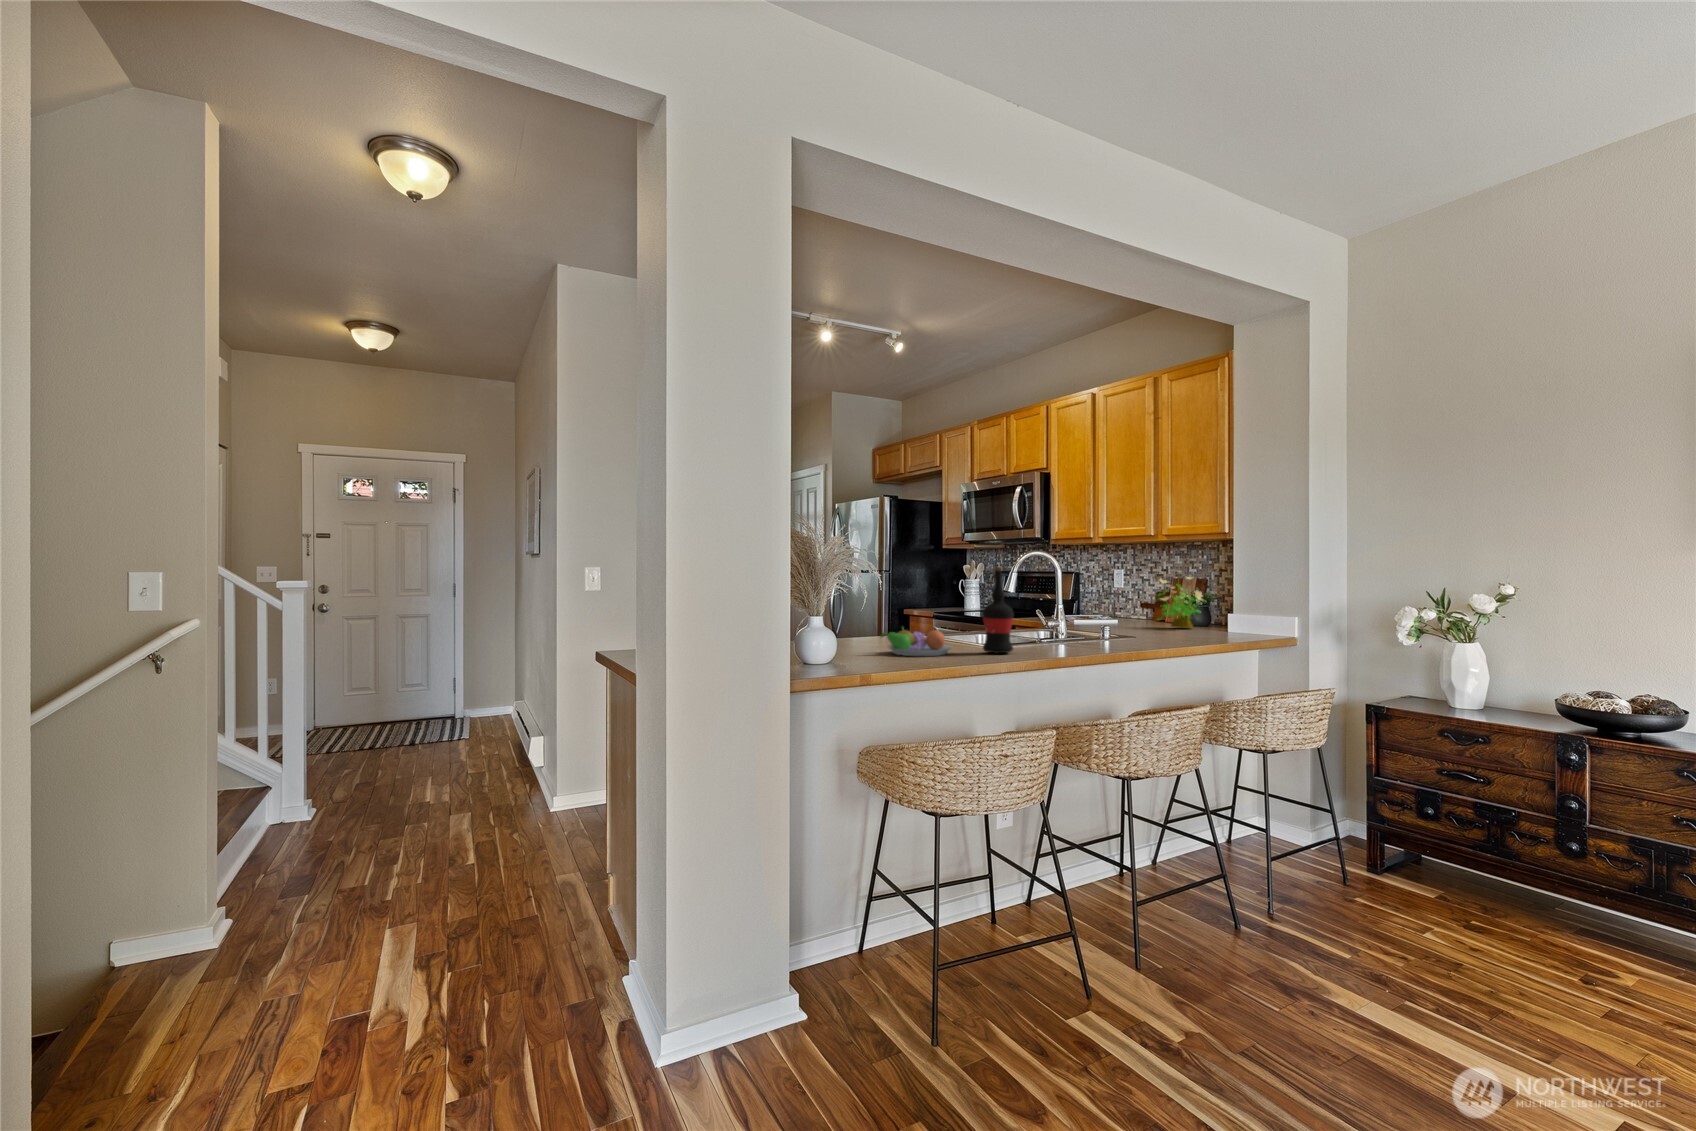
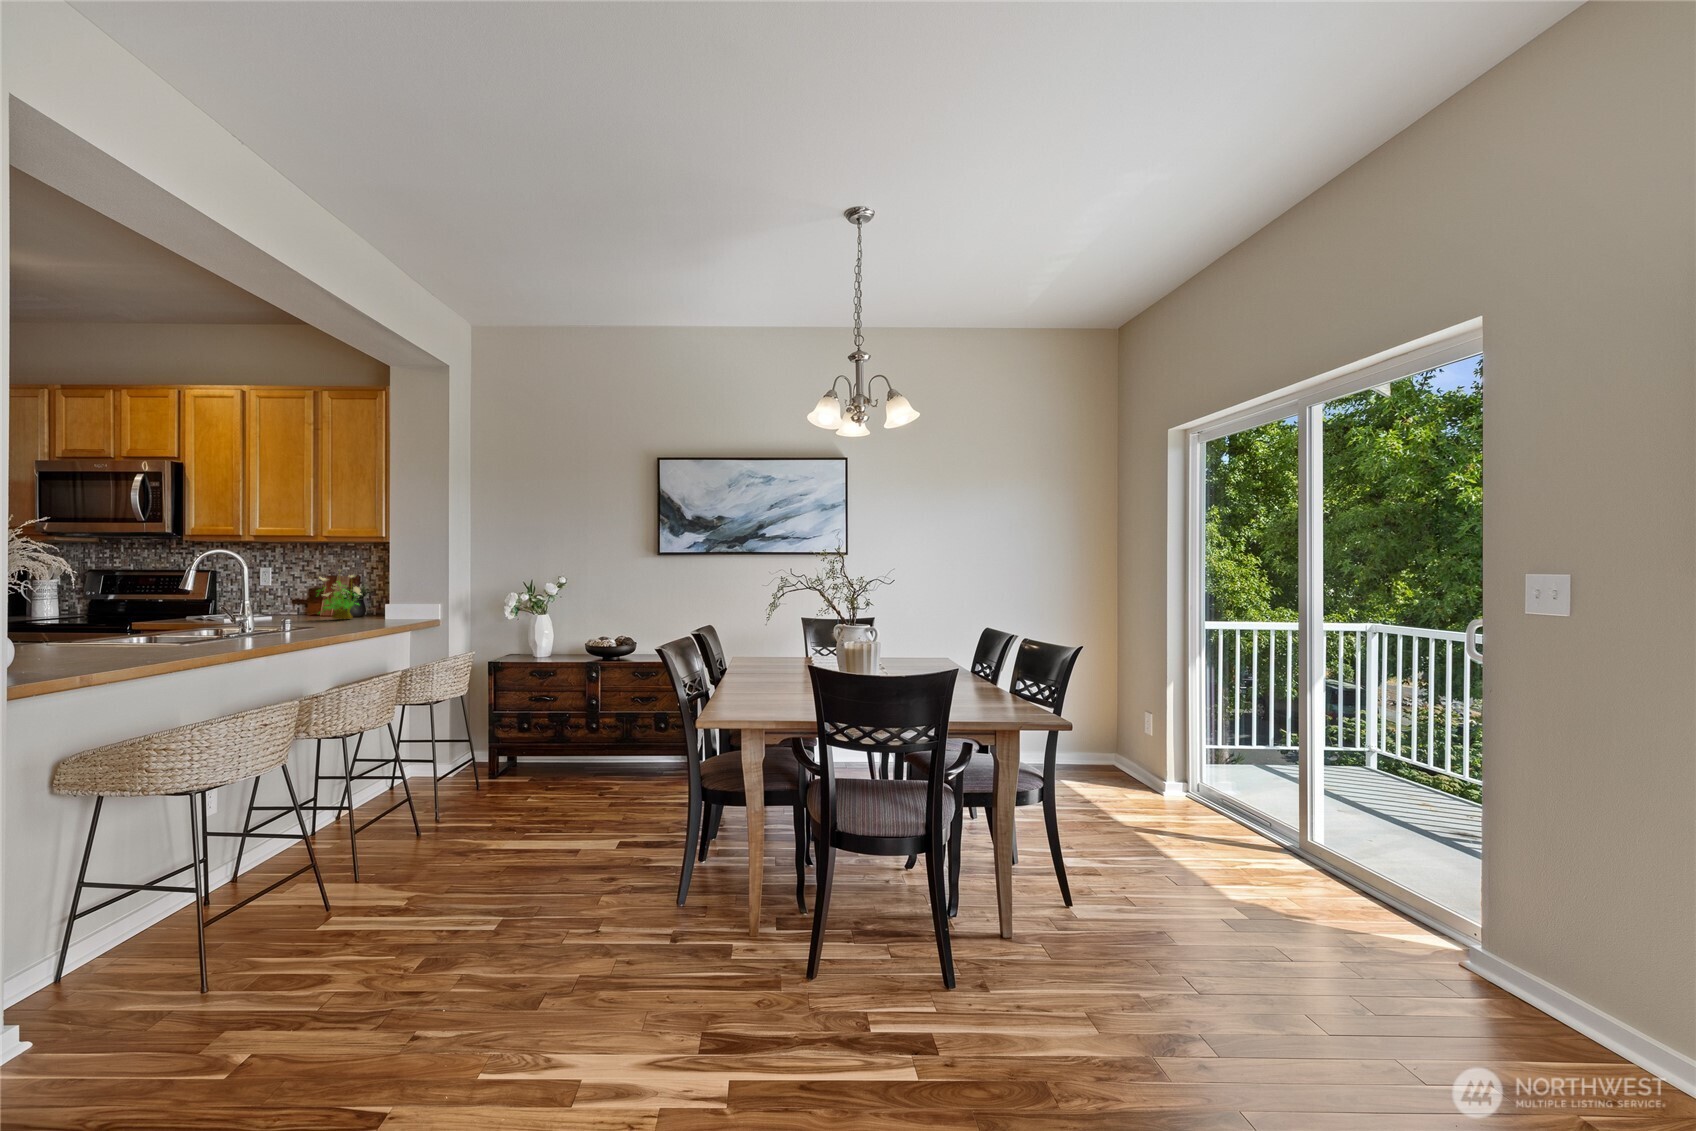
wine bottle: present [983,567,1014,653] -> none [181,574,217,654]
fruit bowl: present [880,629,952,656] -> none [50,637,147,666]

